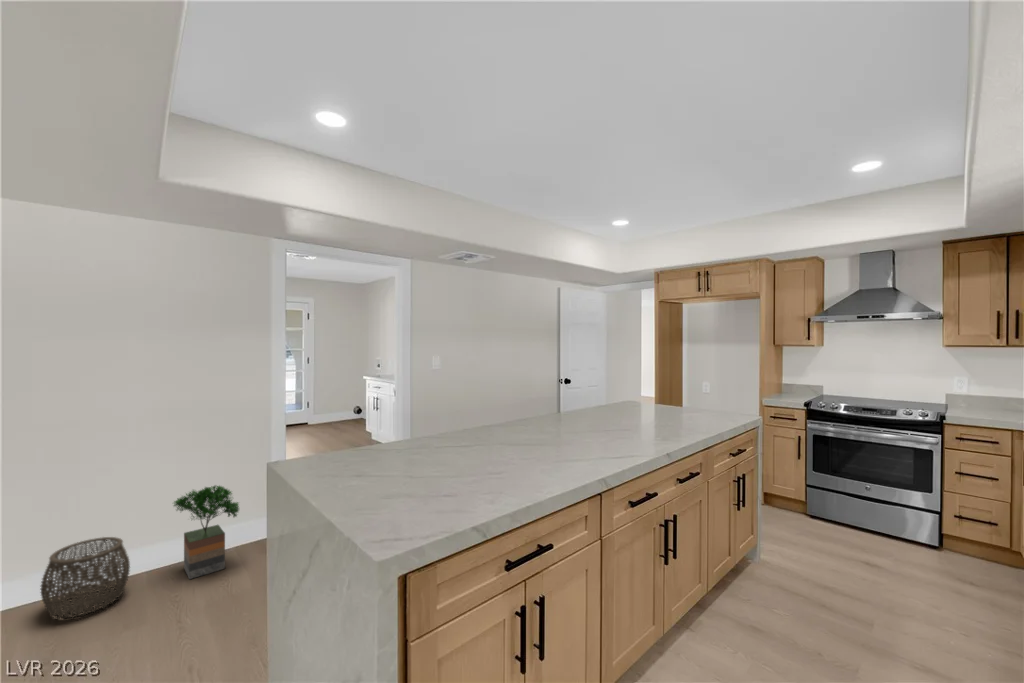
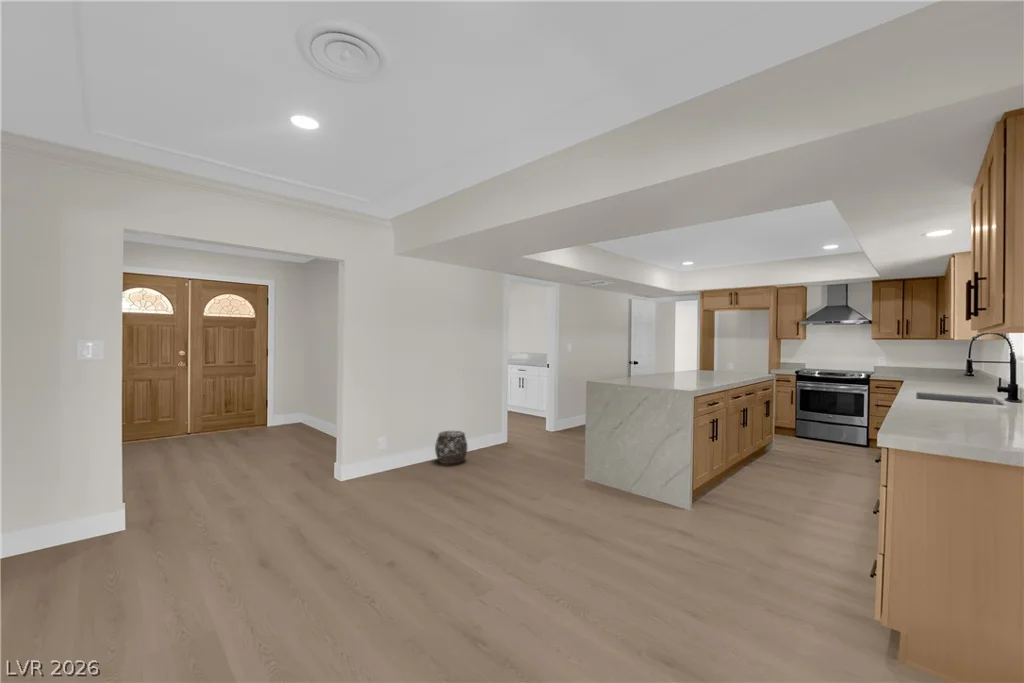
potted tree: present [174,486,239,579] -> none [472,409,505,455]

